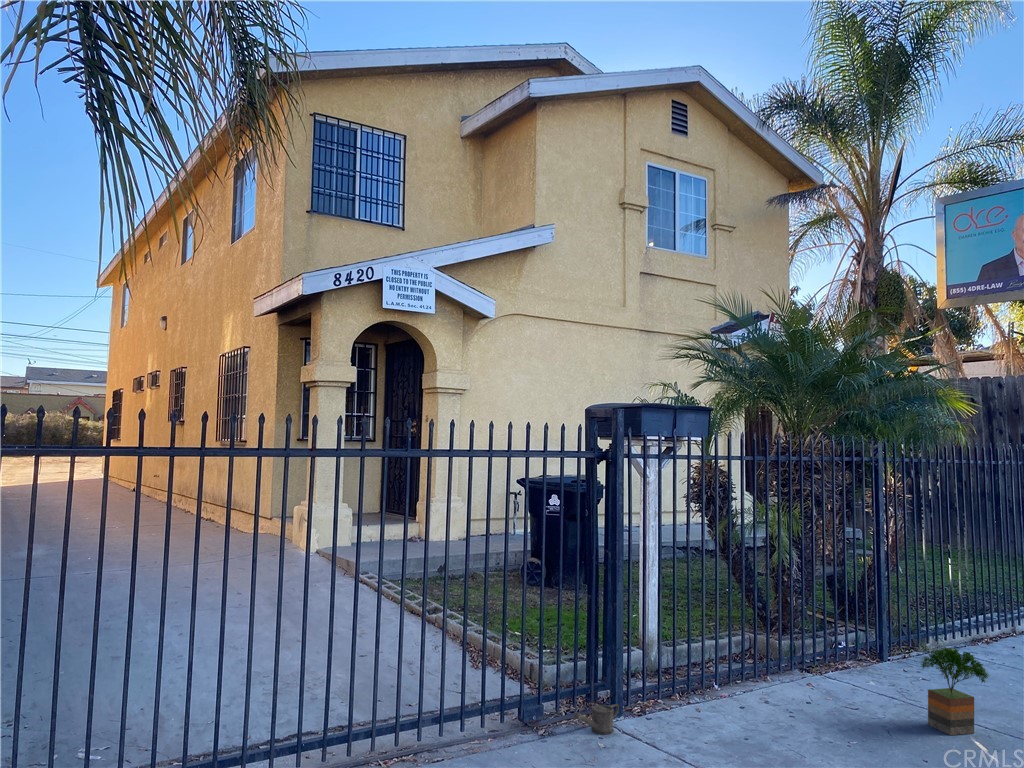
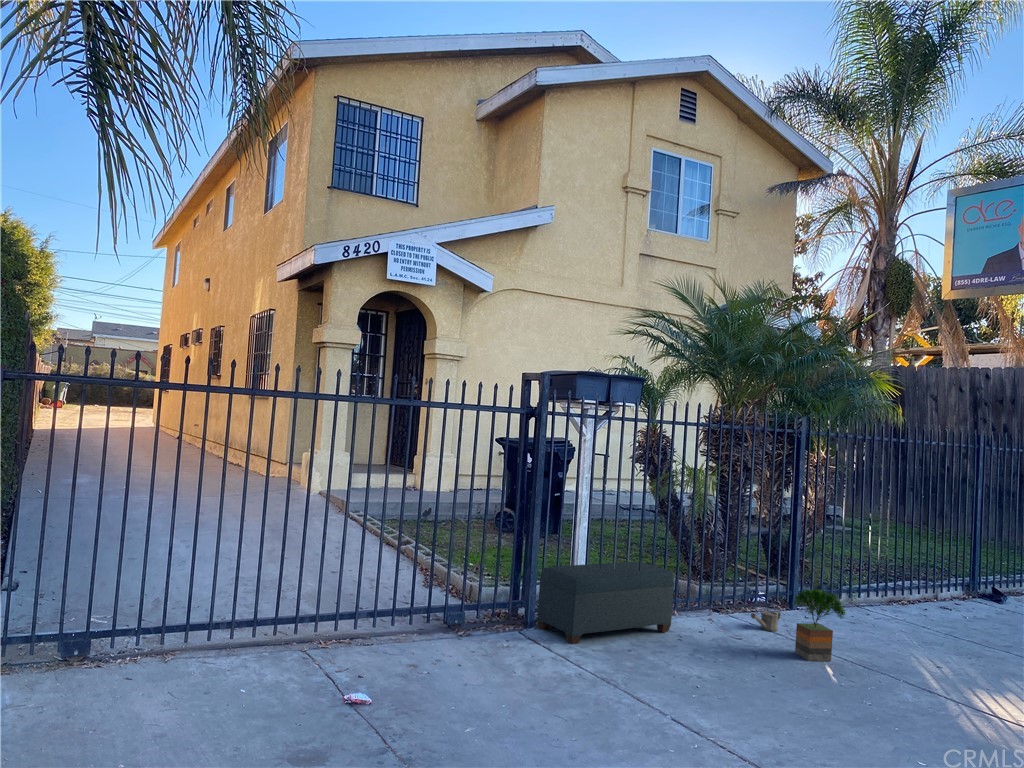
bench: none [626,624,779,736] -> present [537,562,674,644]
watering can: present [574,704,619,734] -> present [751,611,781,631]

